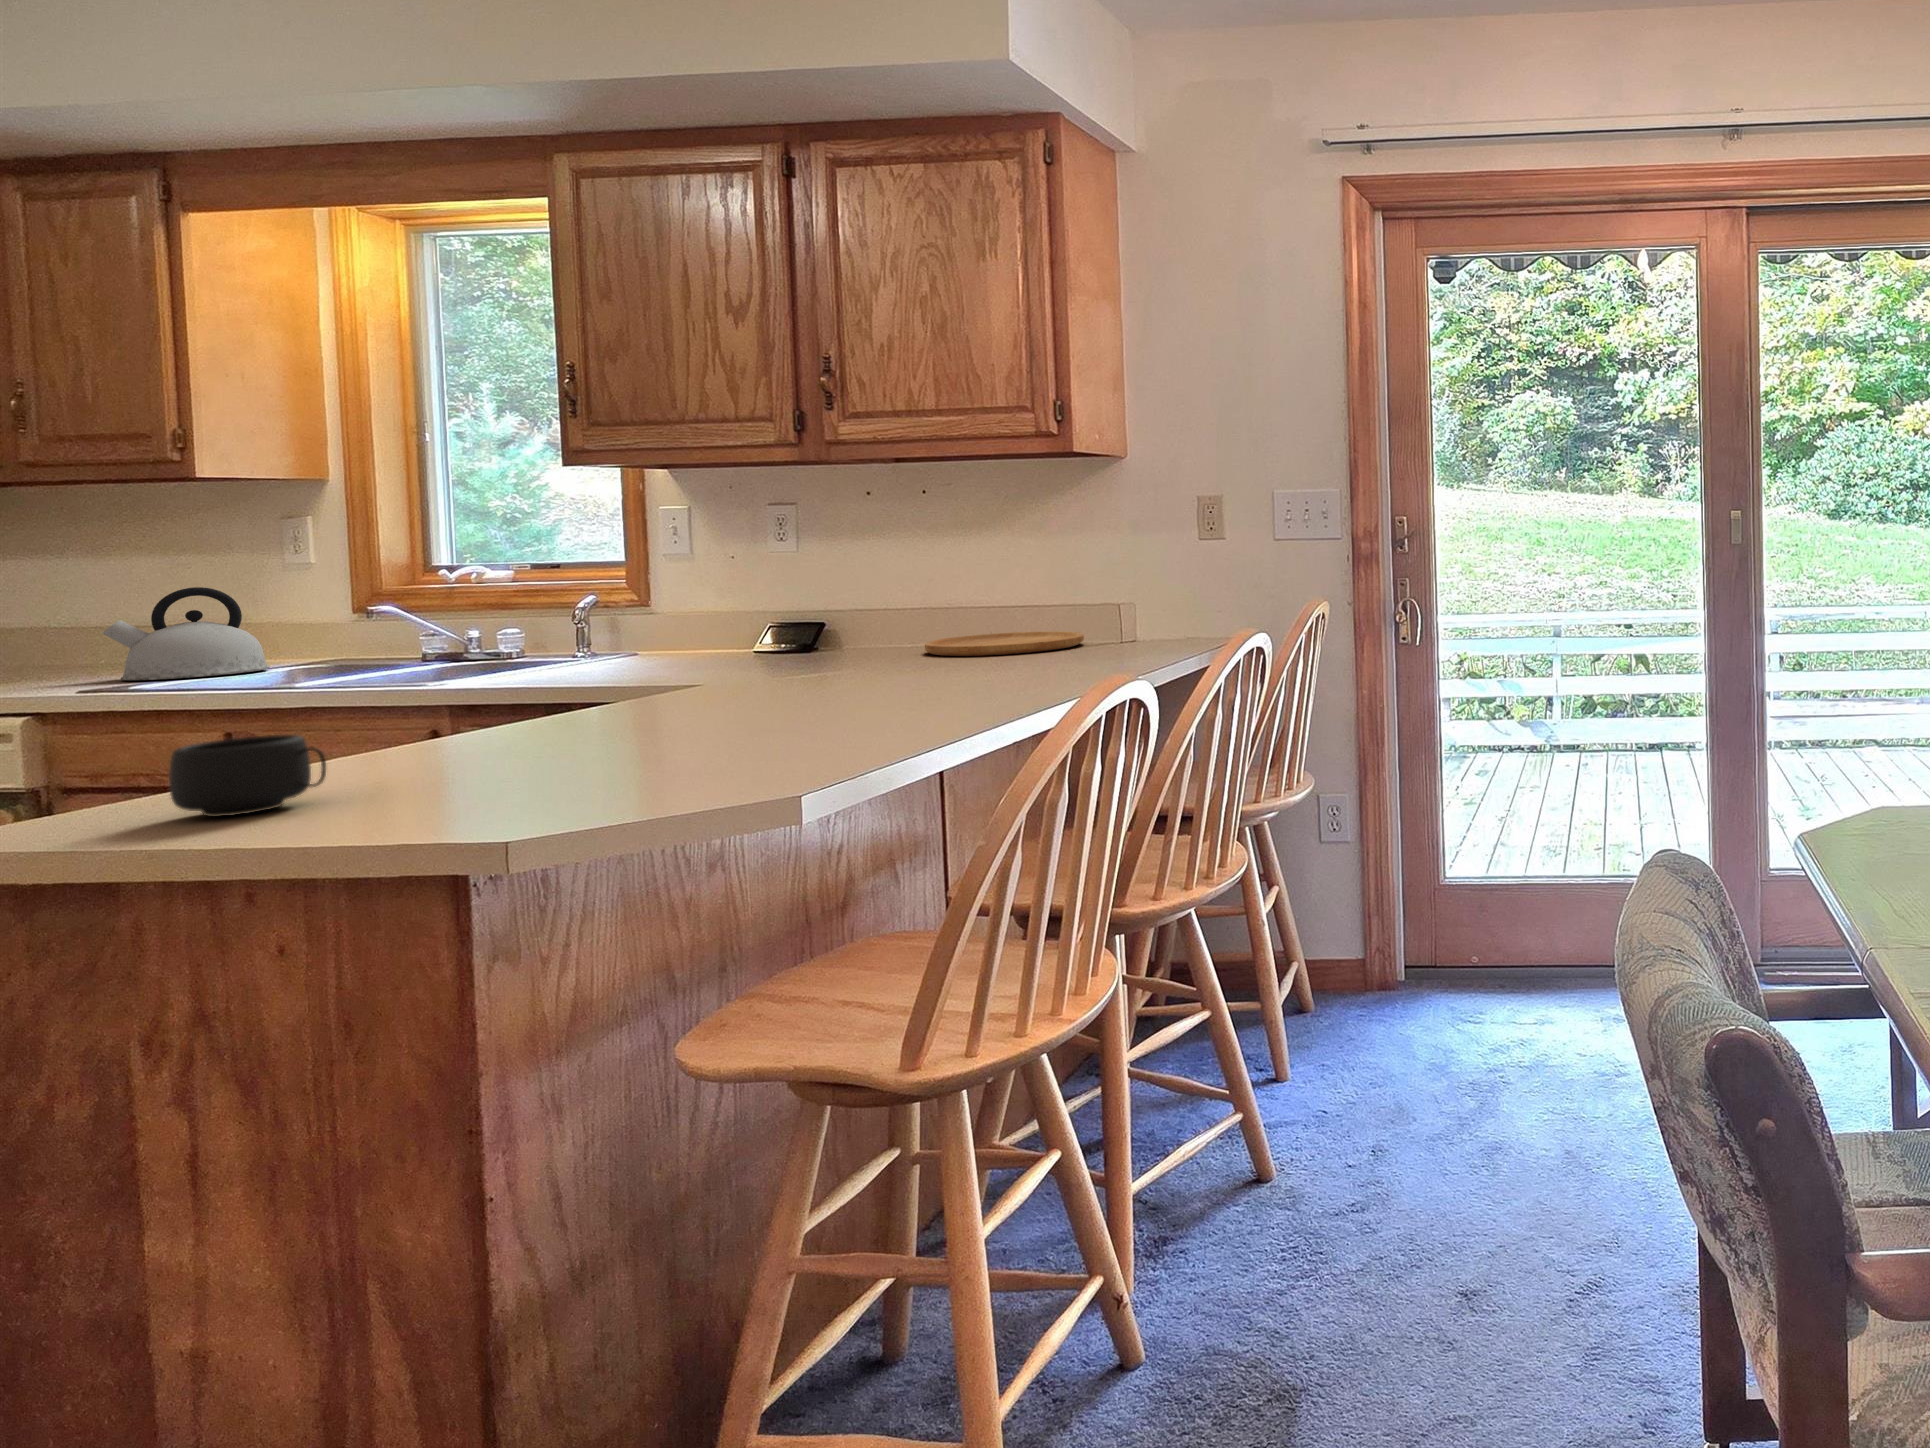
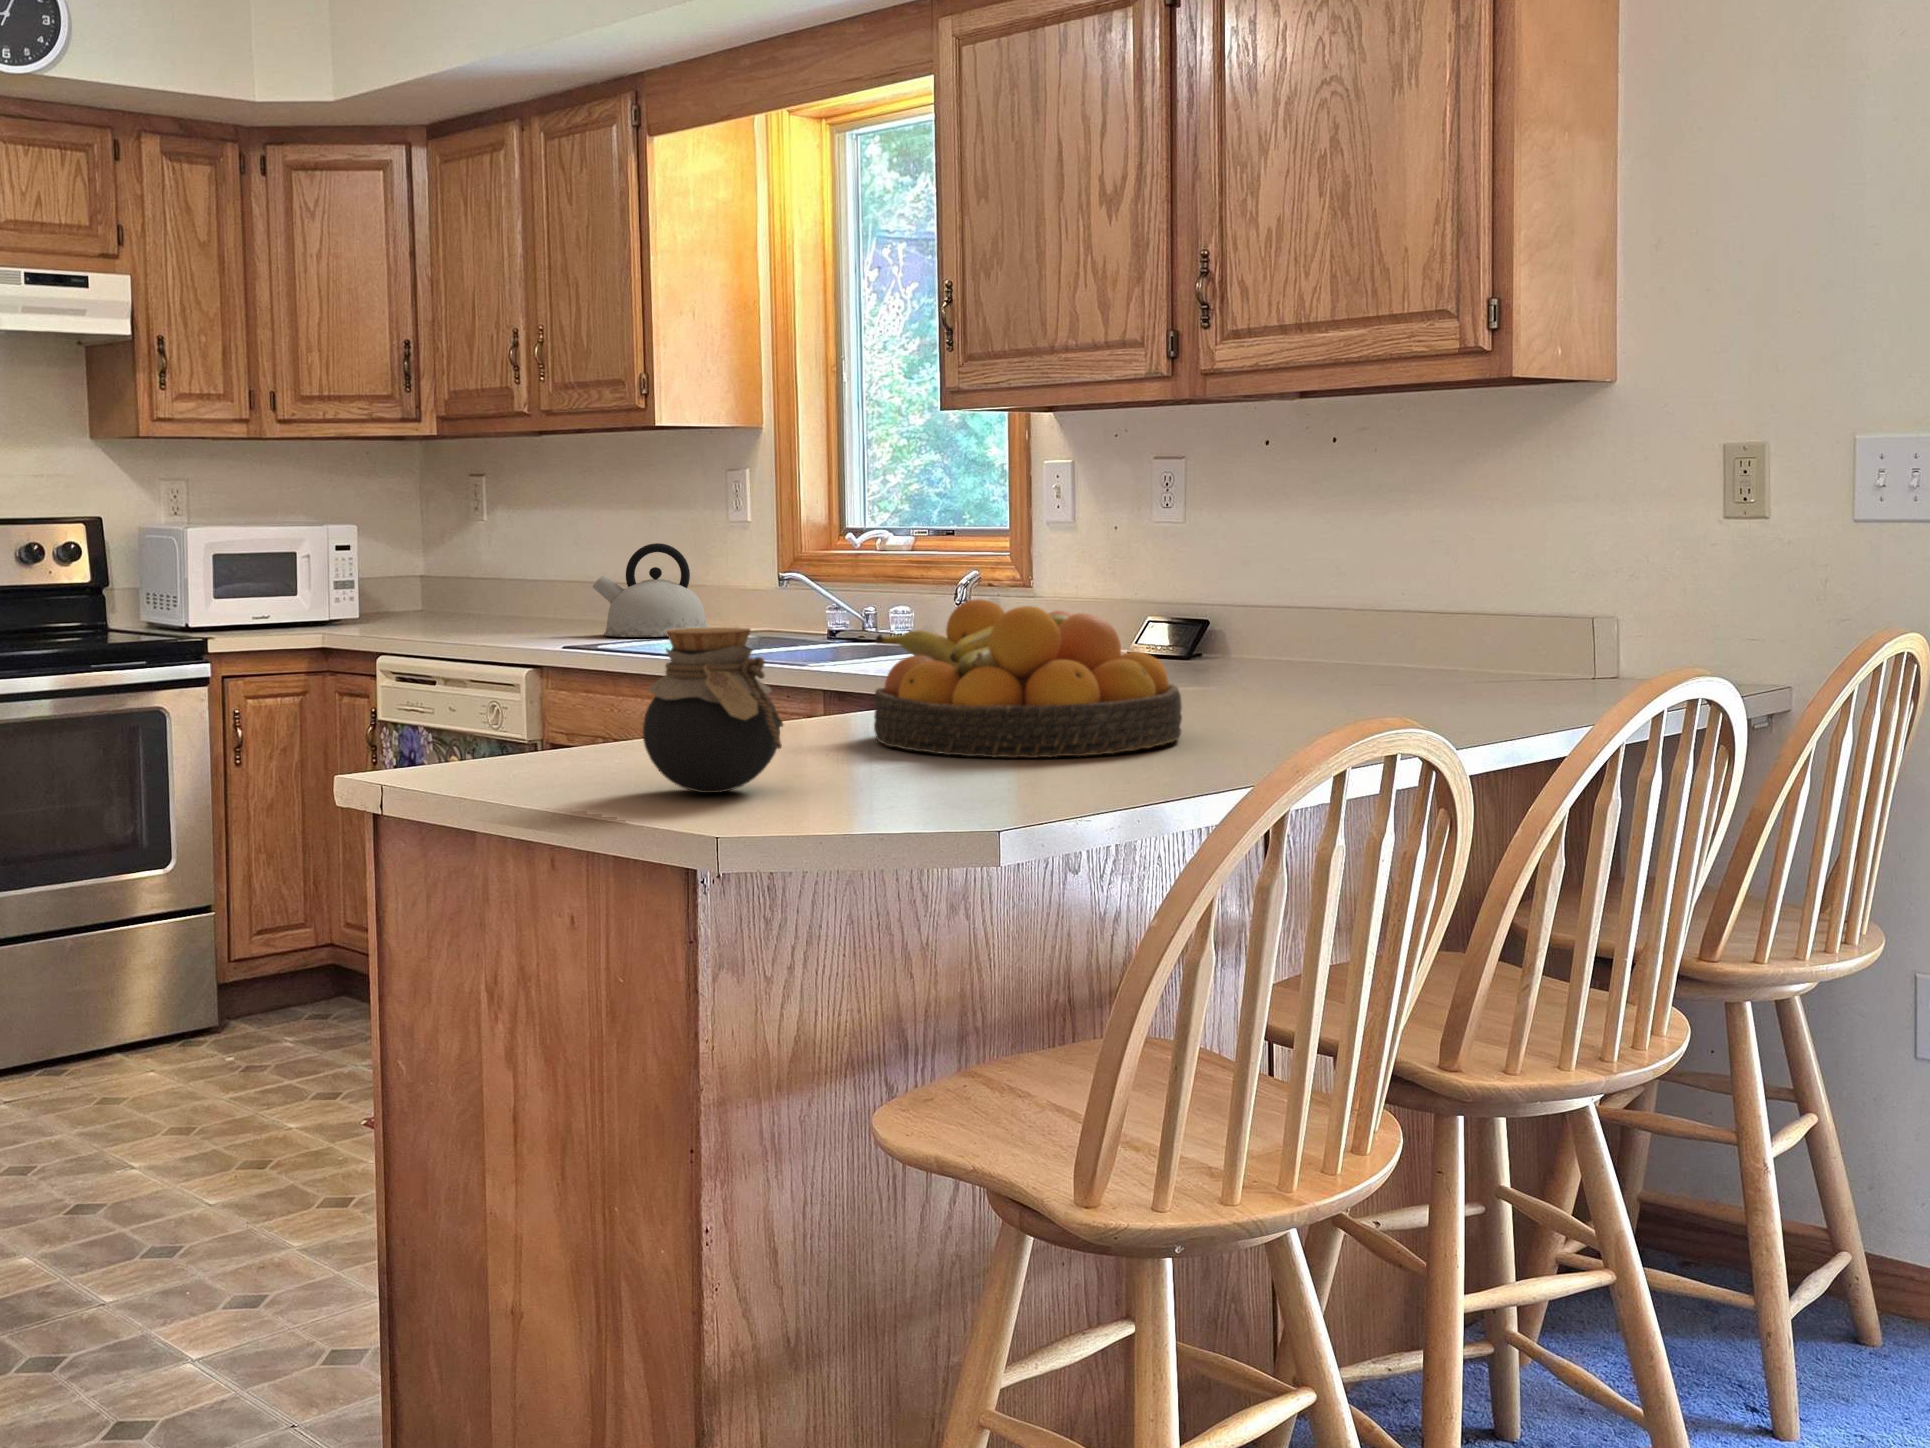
fruit bowl: none [590,618,883,744] -> present [874,599,1182,758]
cutting board: present [925,631,1084,656] -> none [1315,647,1536,678]
jar: none [391,653,563,803] -> present [643,627,783,793]
mug: present [169,735,326,817] -> none [498,699,607,777]

